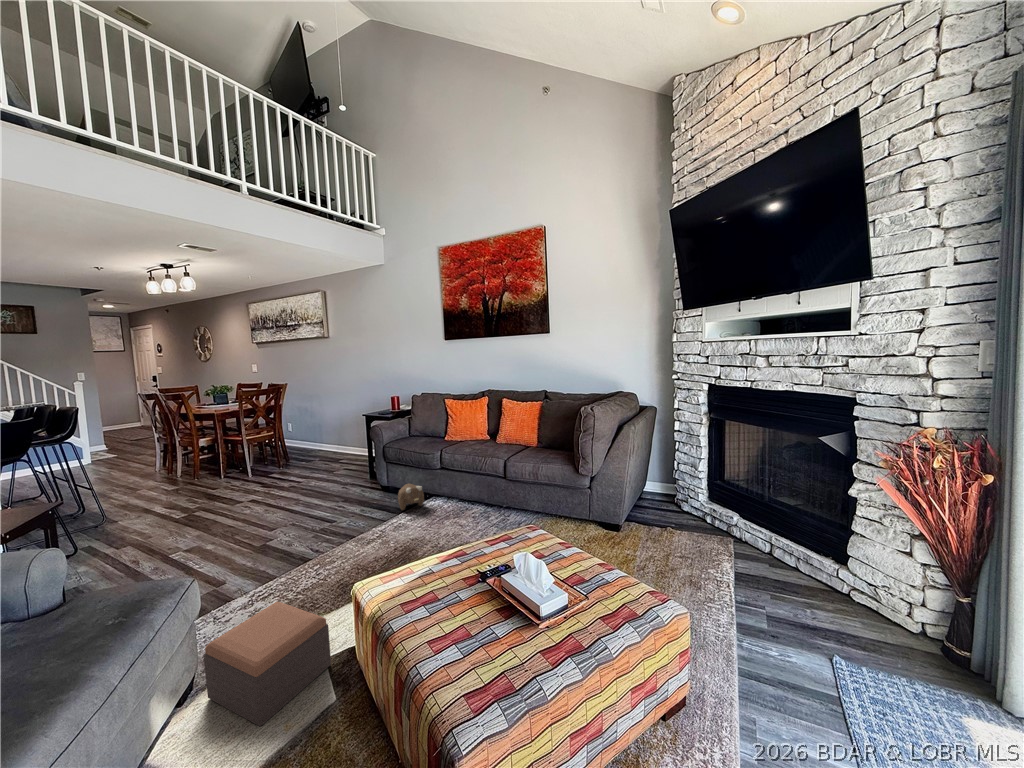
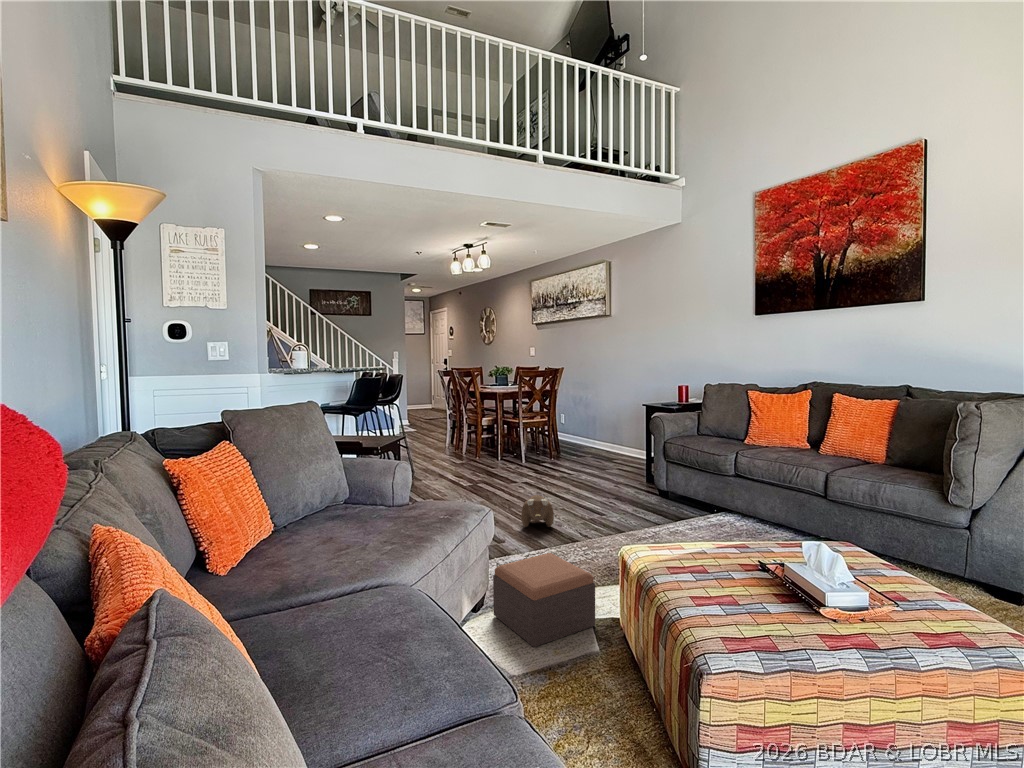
plush toy: present [398,484,424,510] -> present [521,495,554,527]

